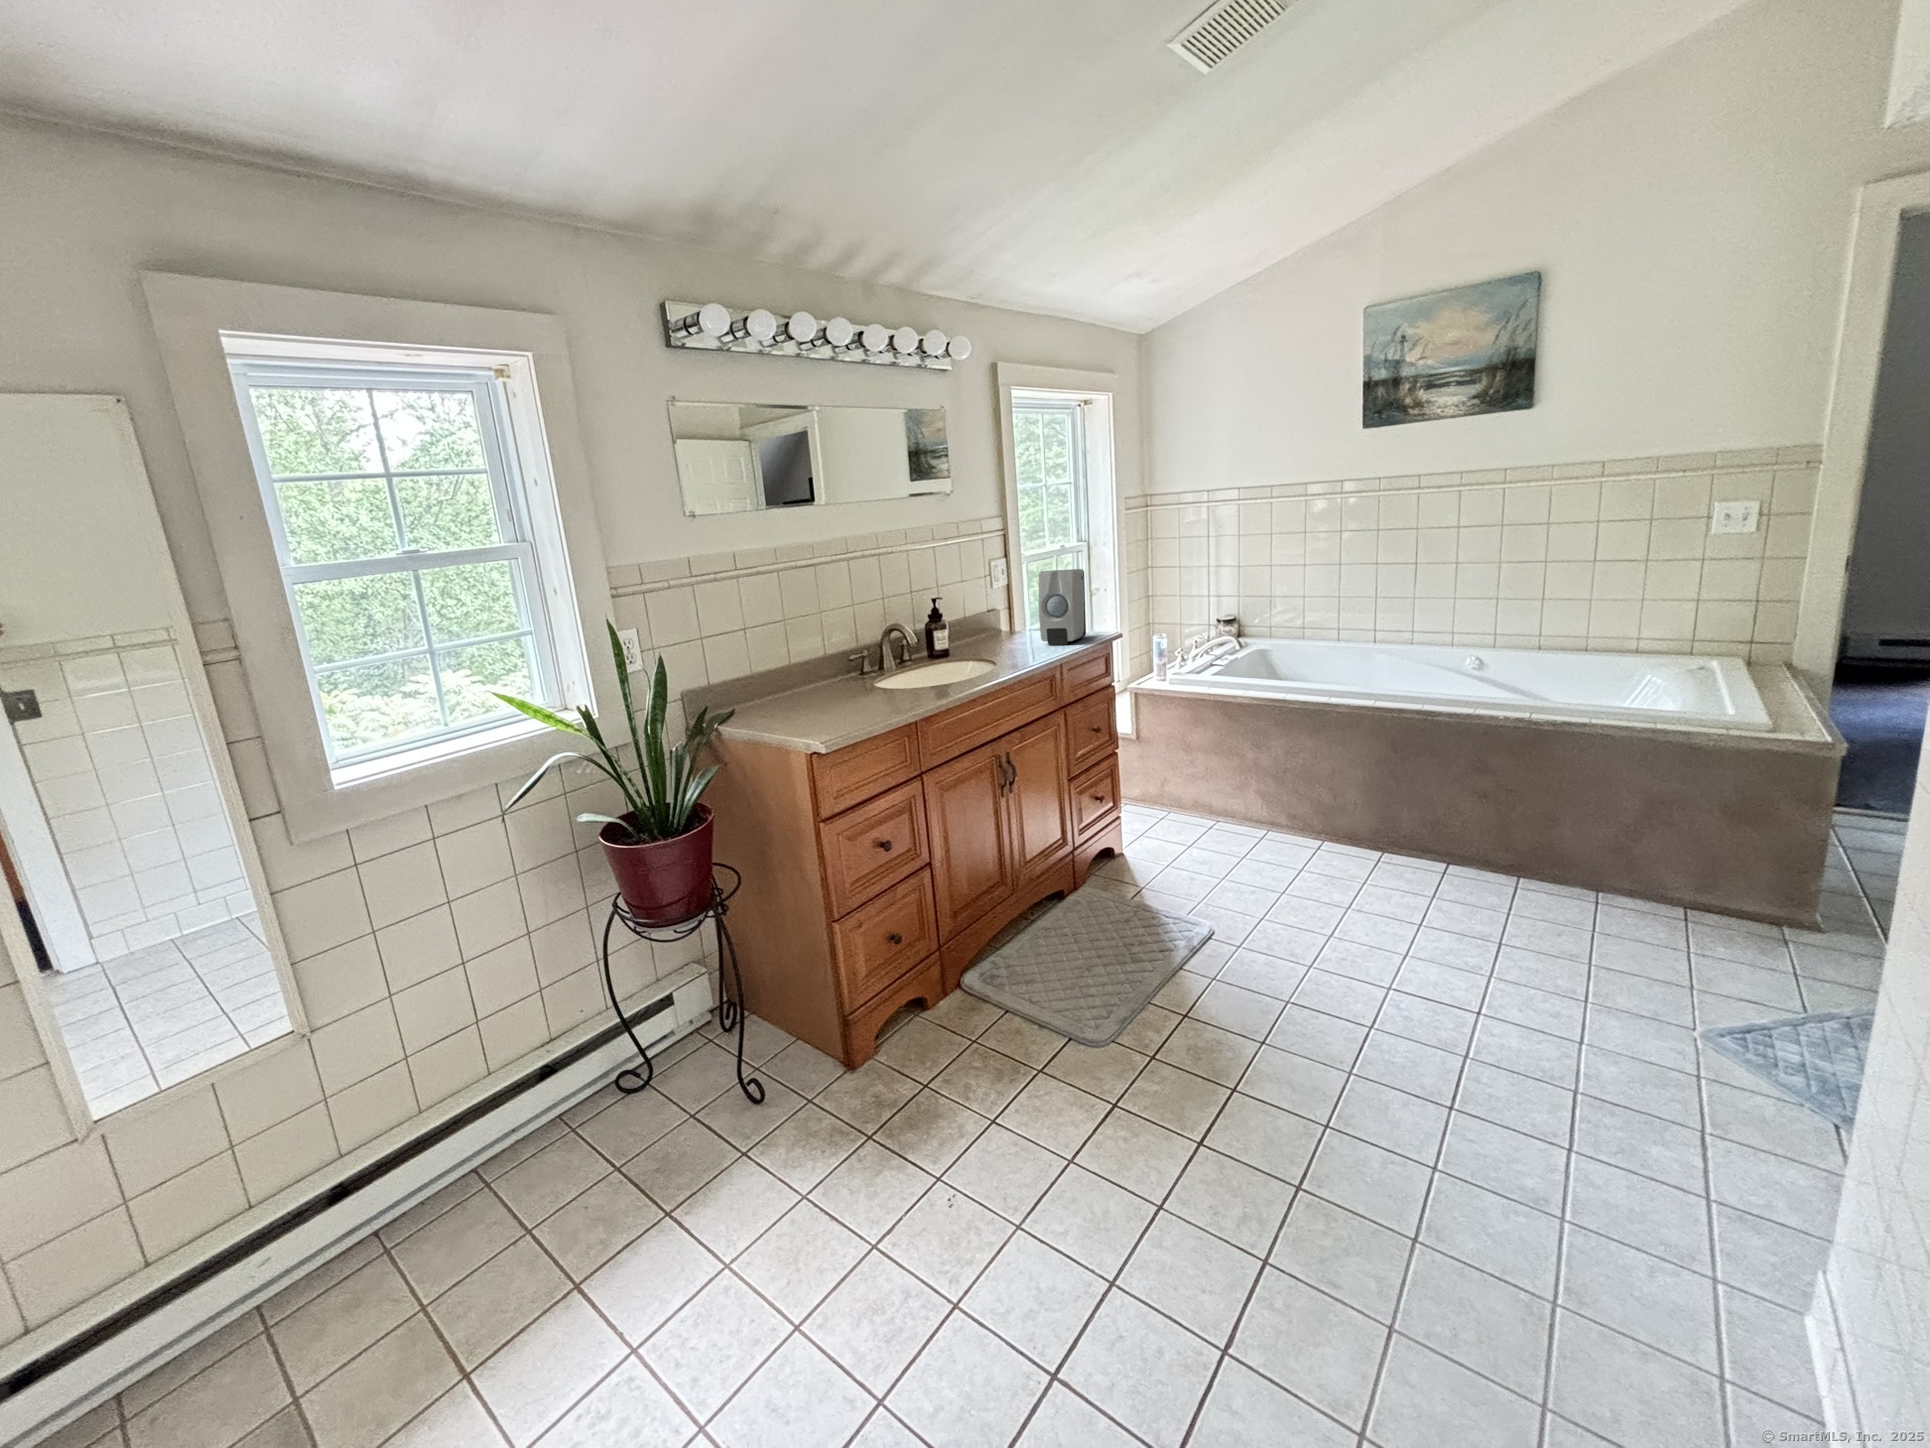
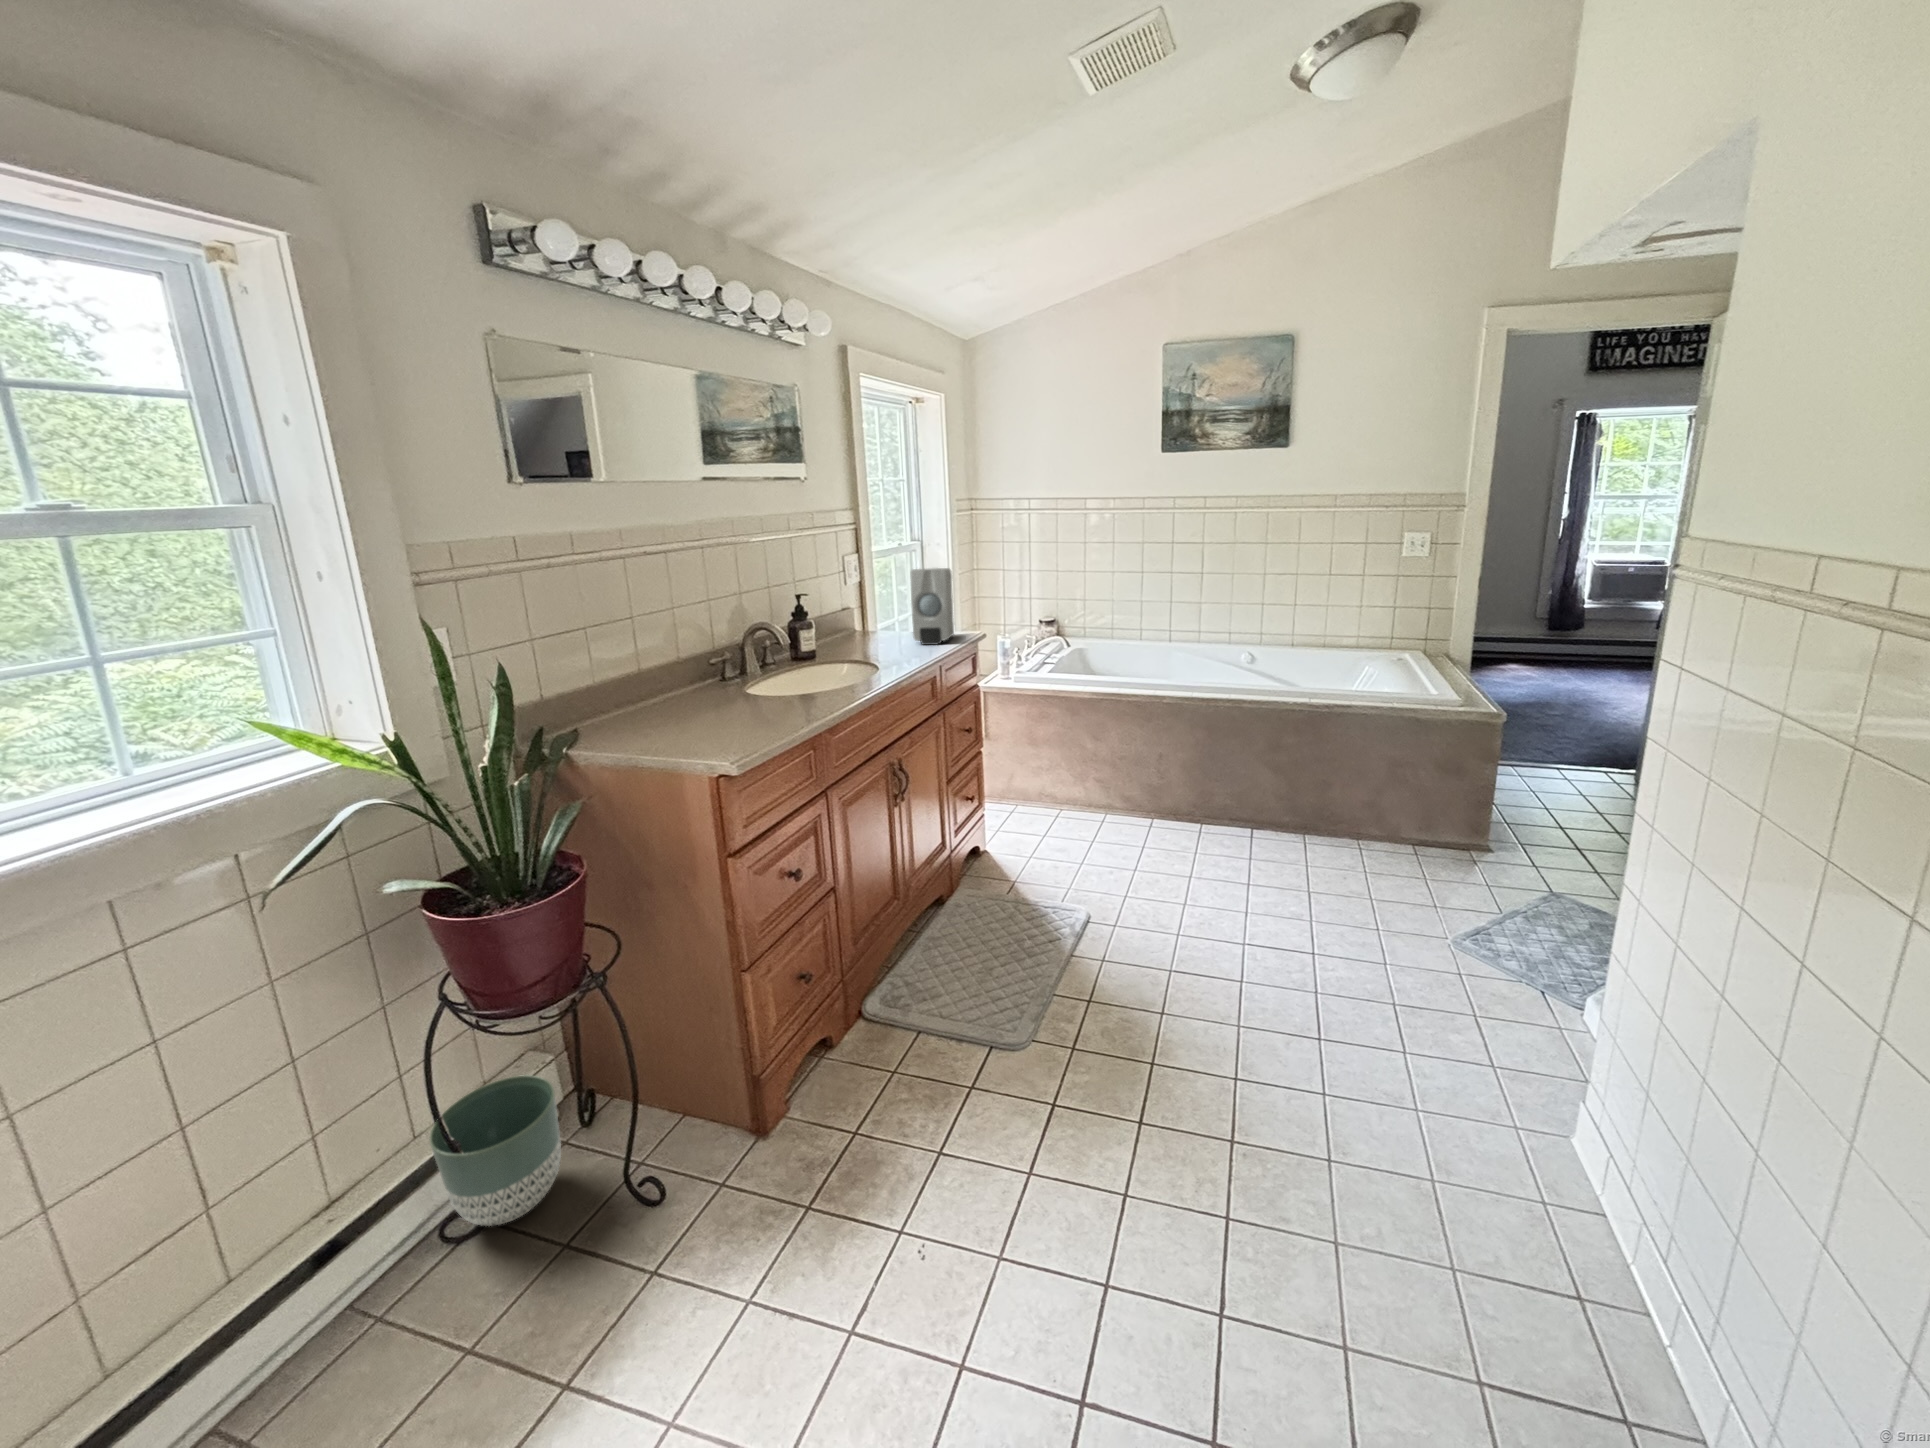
planter: none [612,977,700,1086] -> present [429,1075,561,1226]

